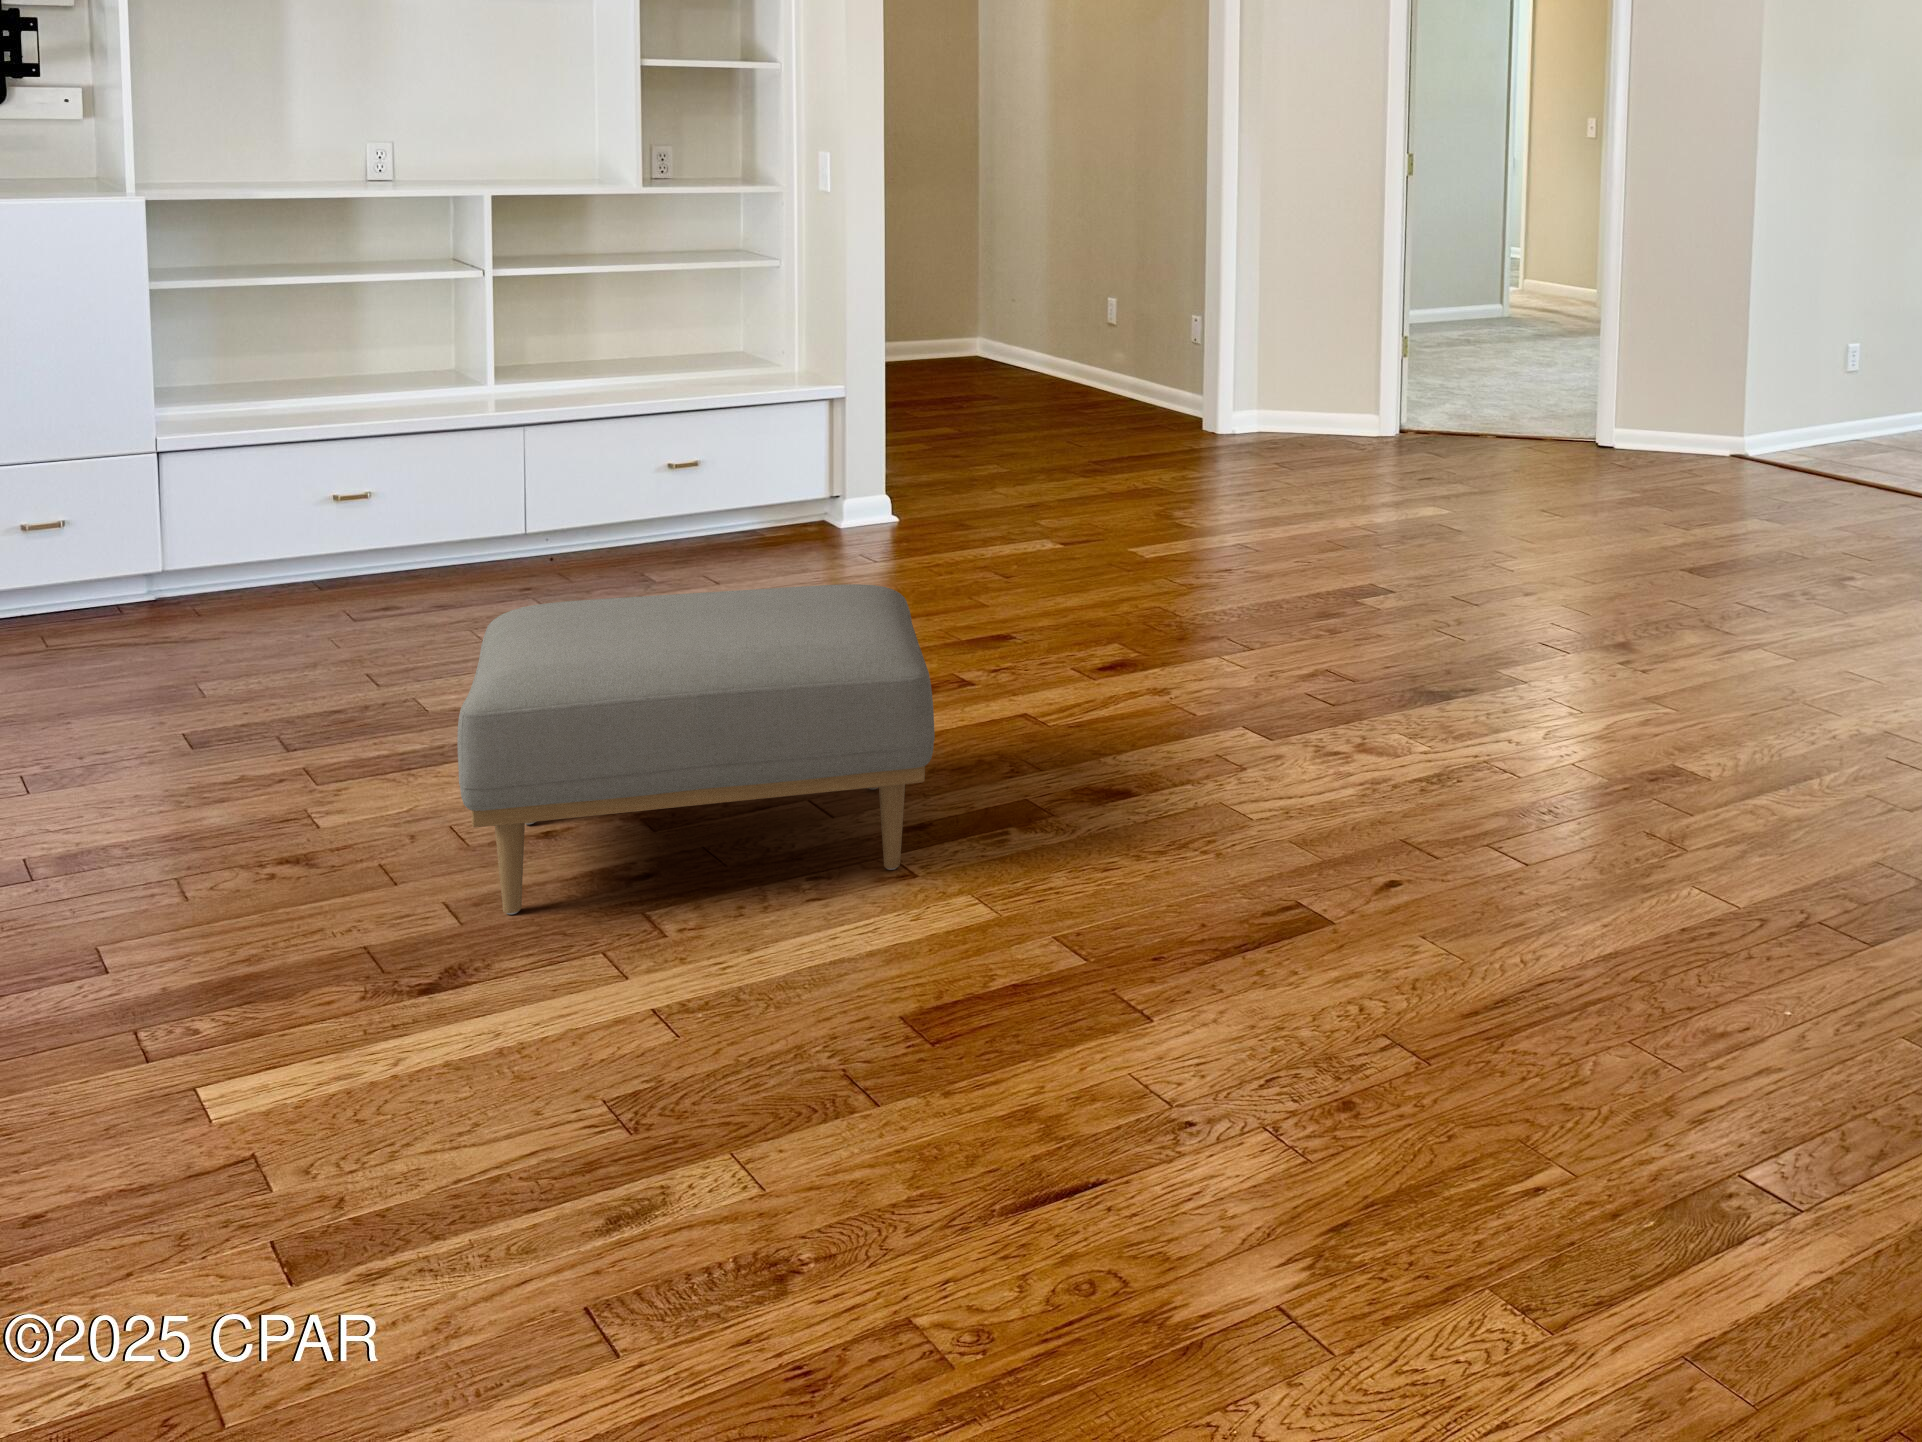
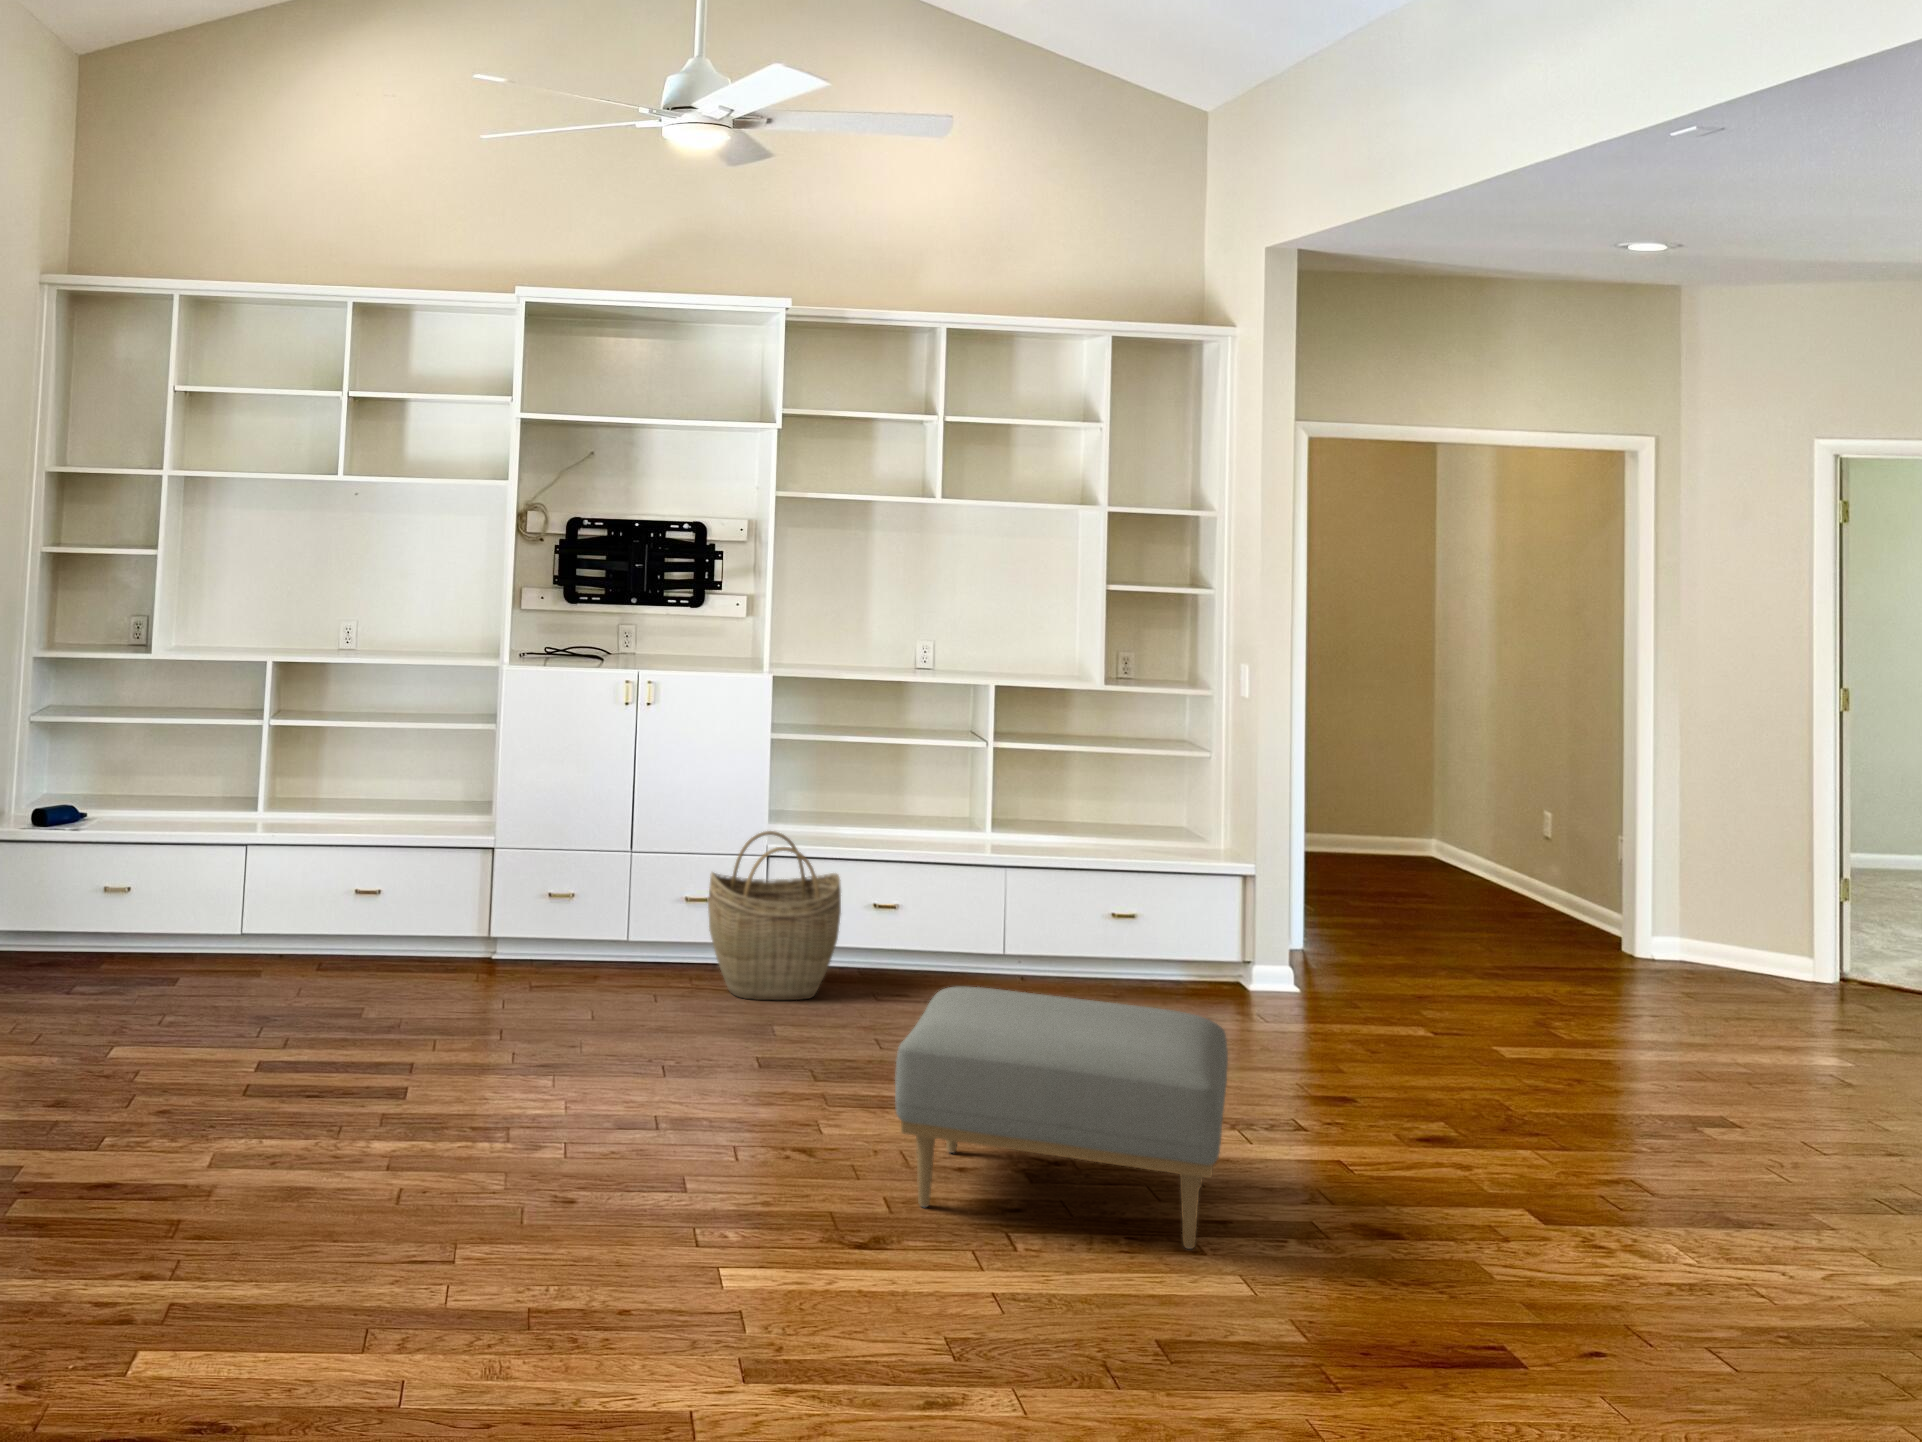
woven basket: none [41,426,280,671] -> present [708,831,841,1000]

